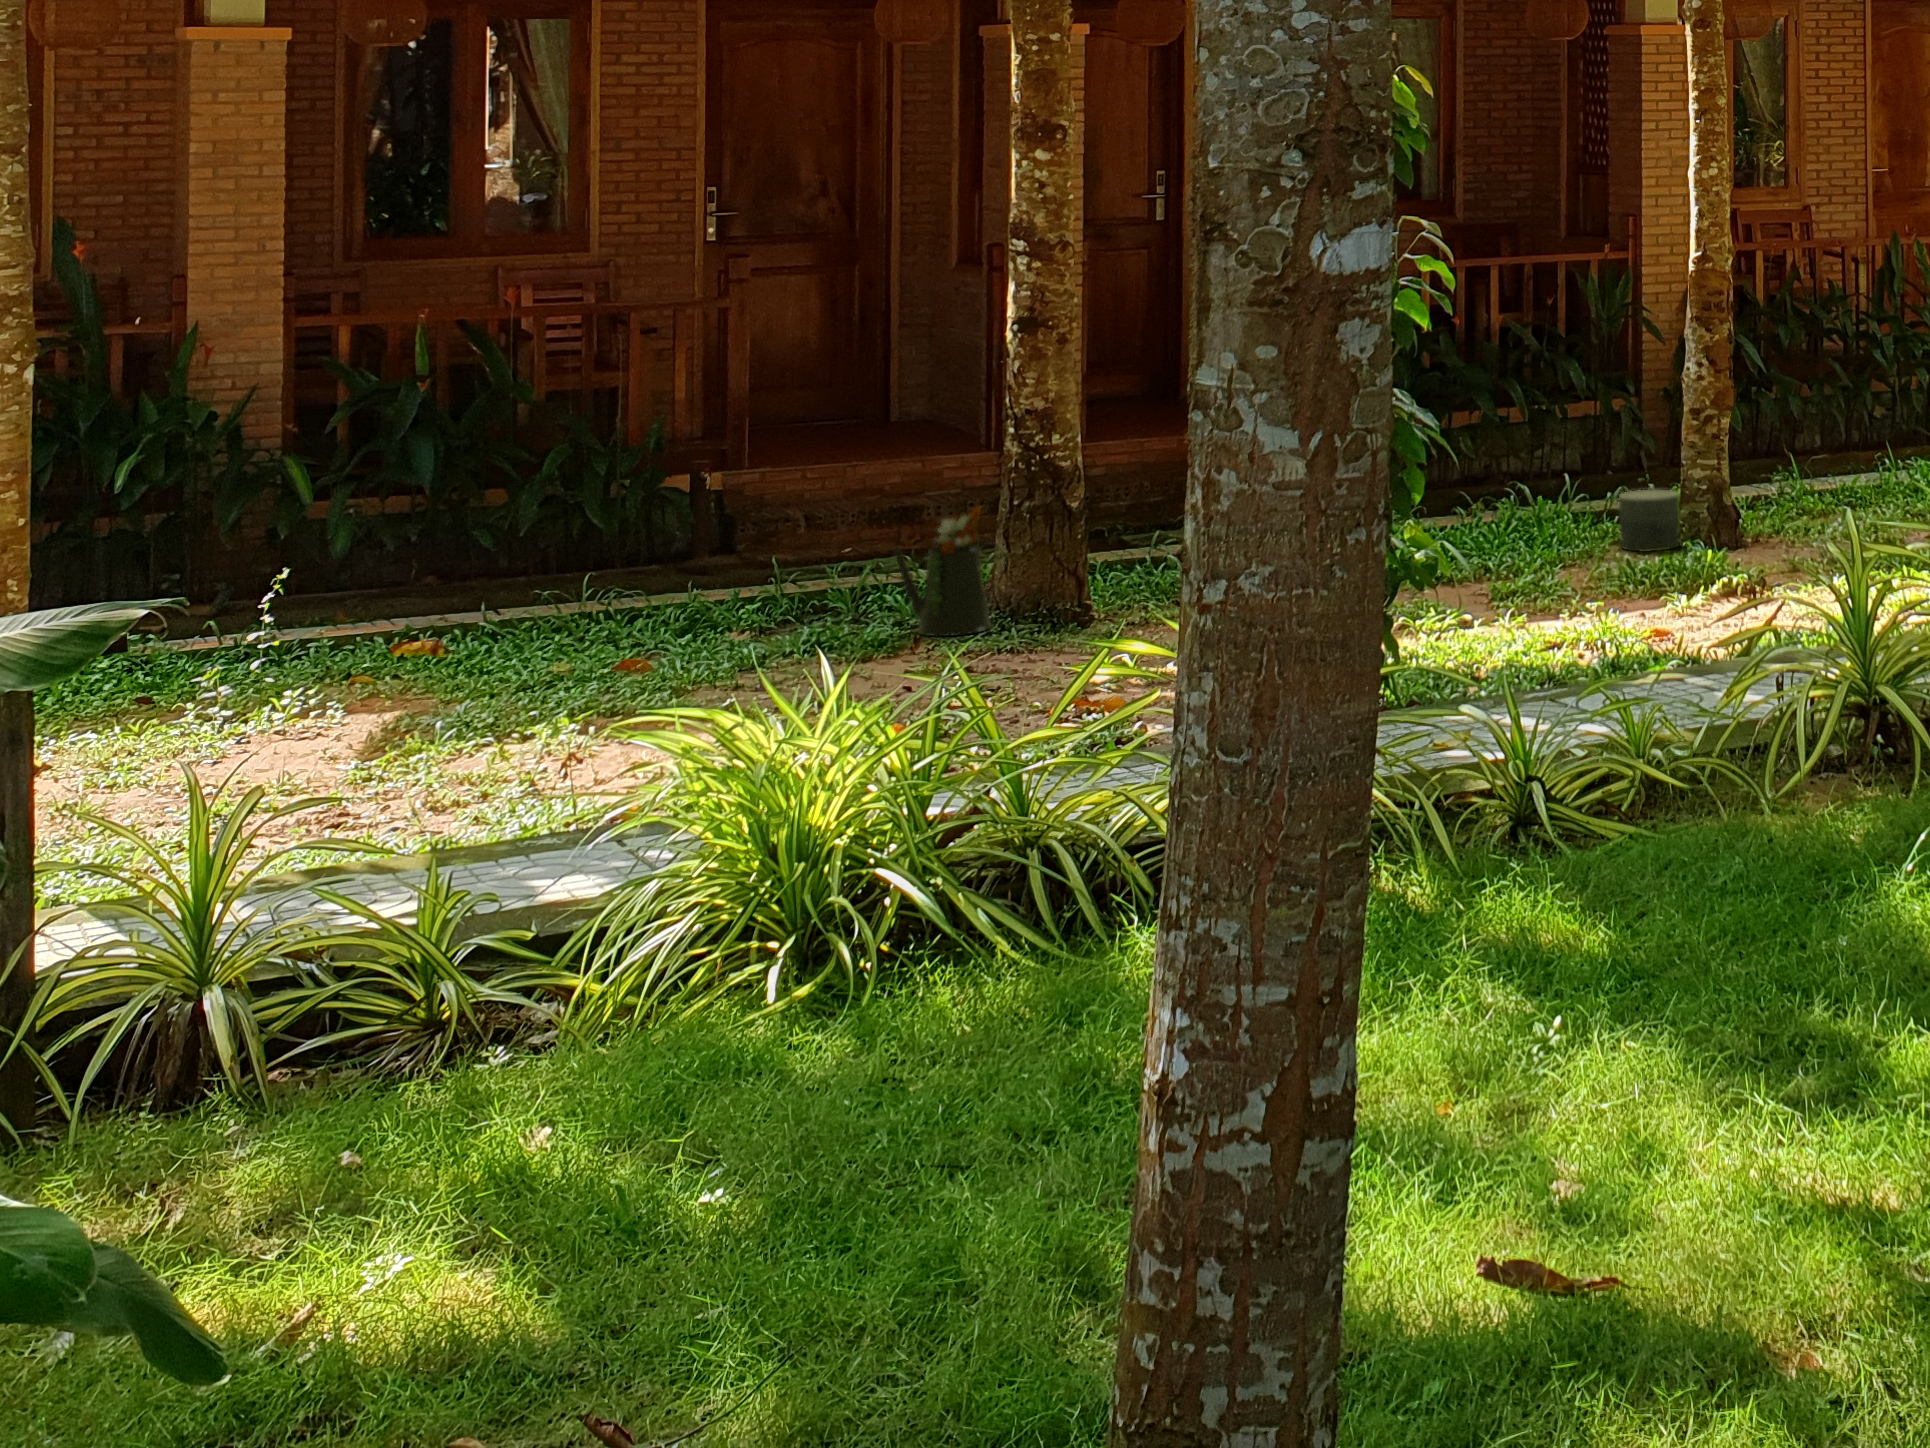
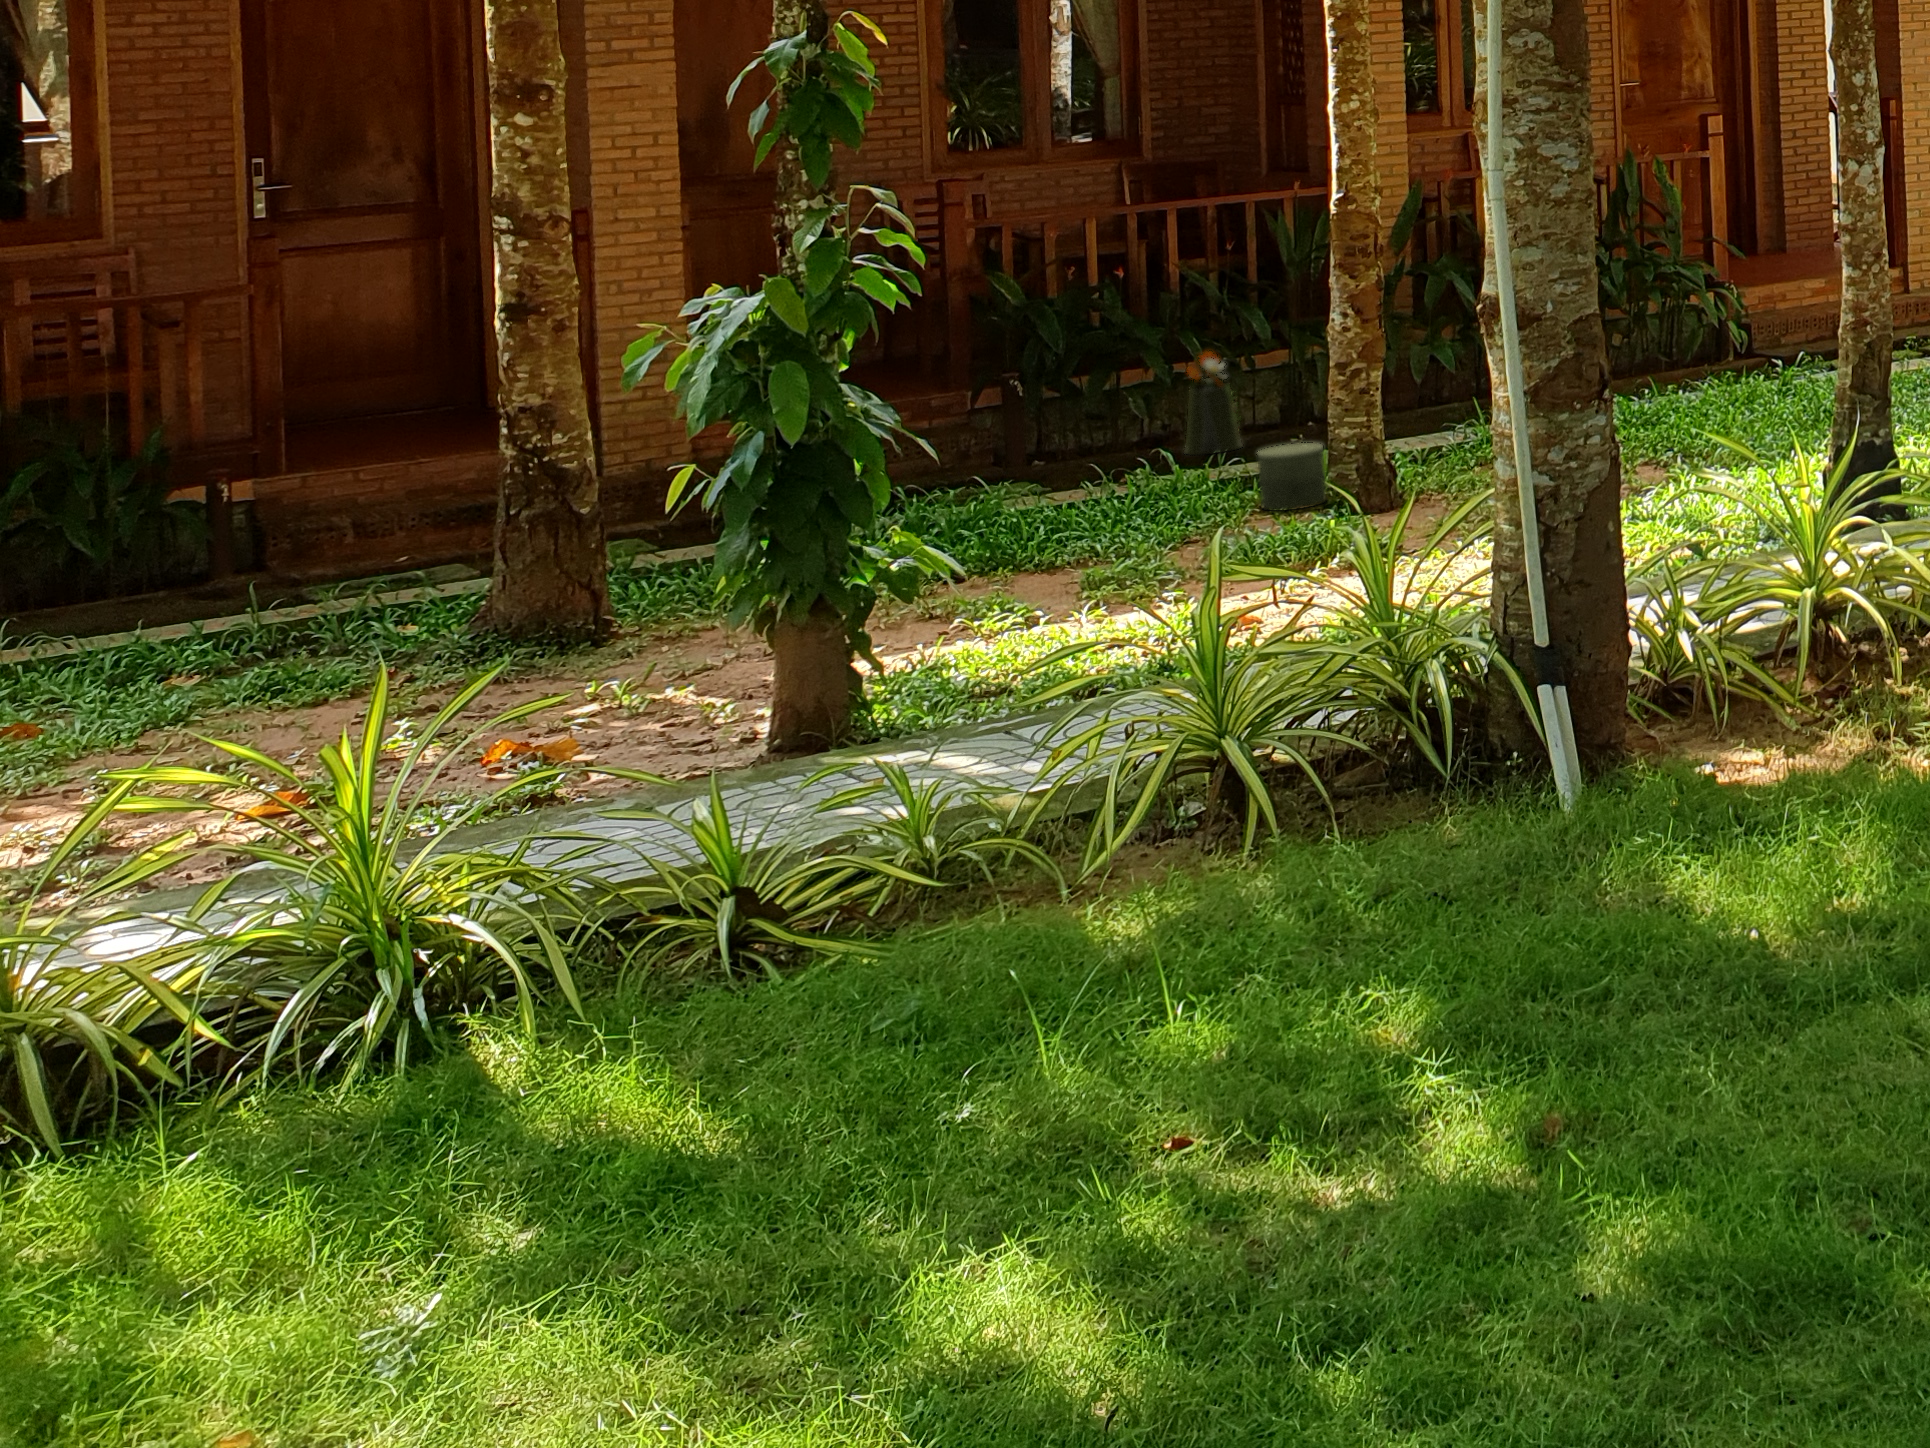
watering can: present [894,507,1001,636] -> present [1185,352,1242,455]

